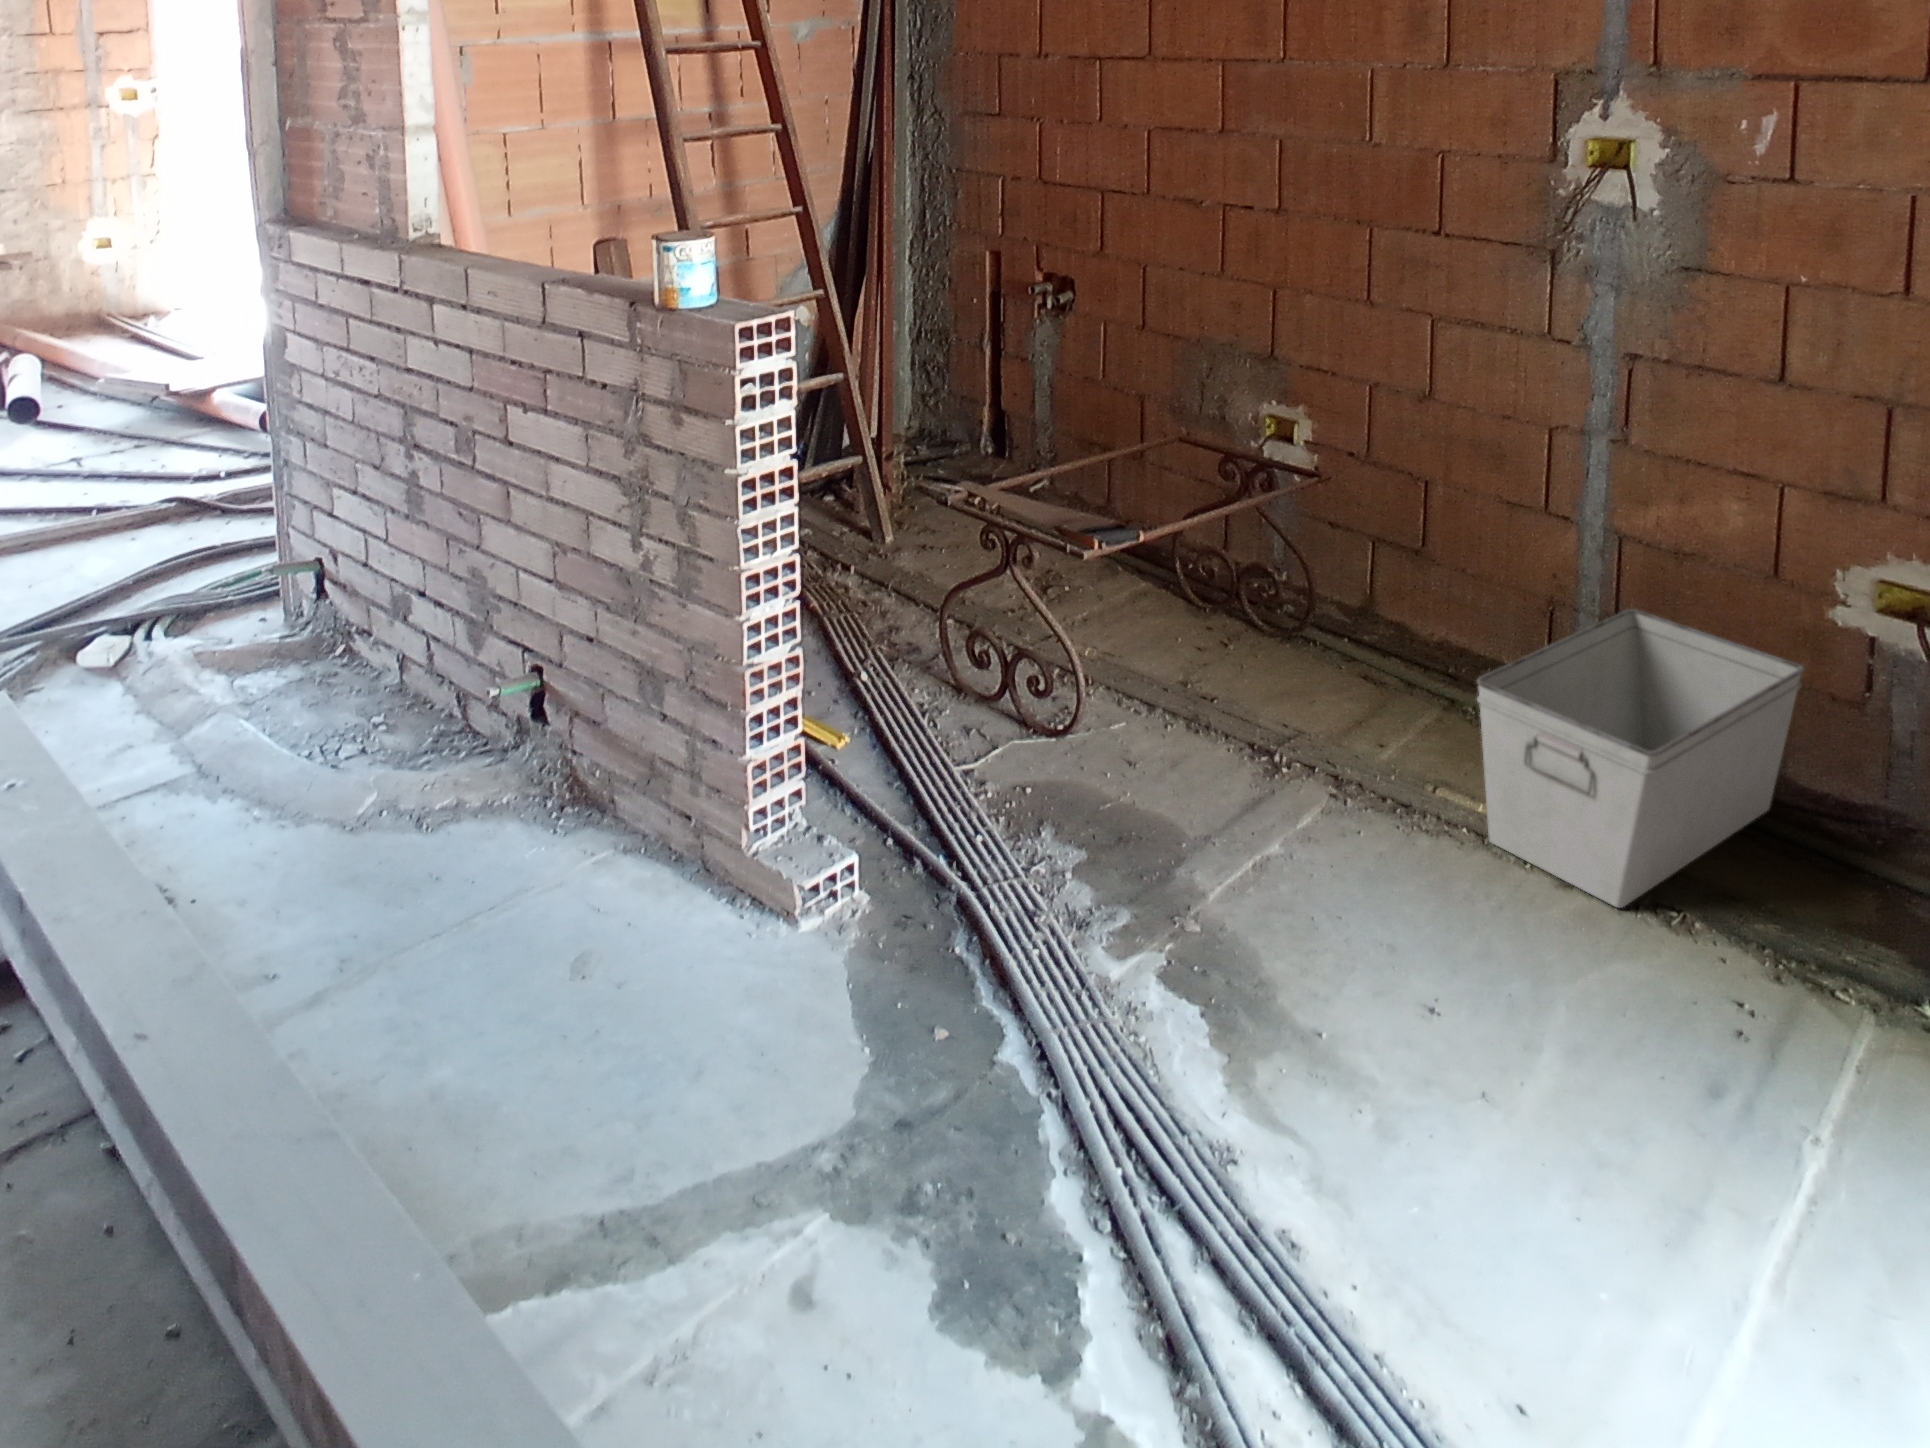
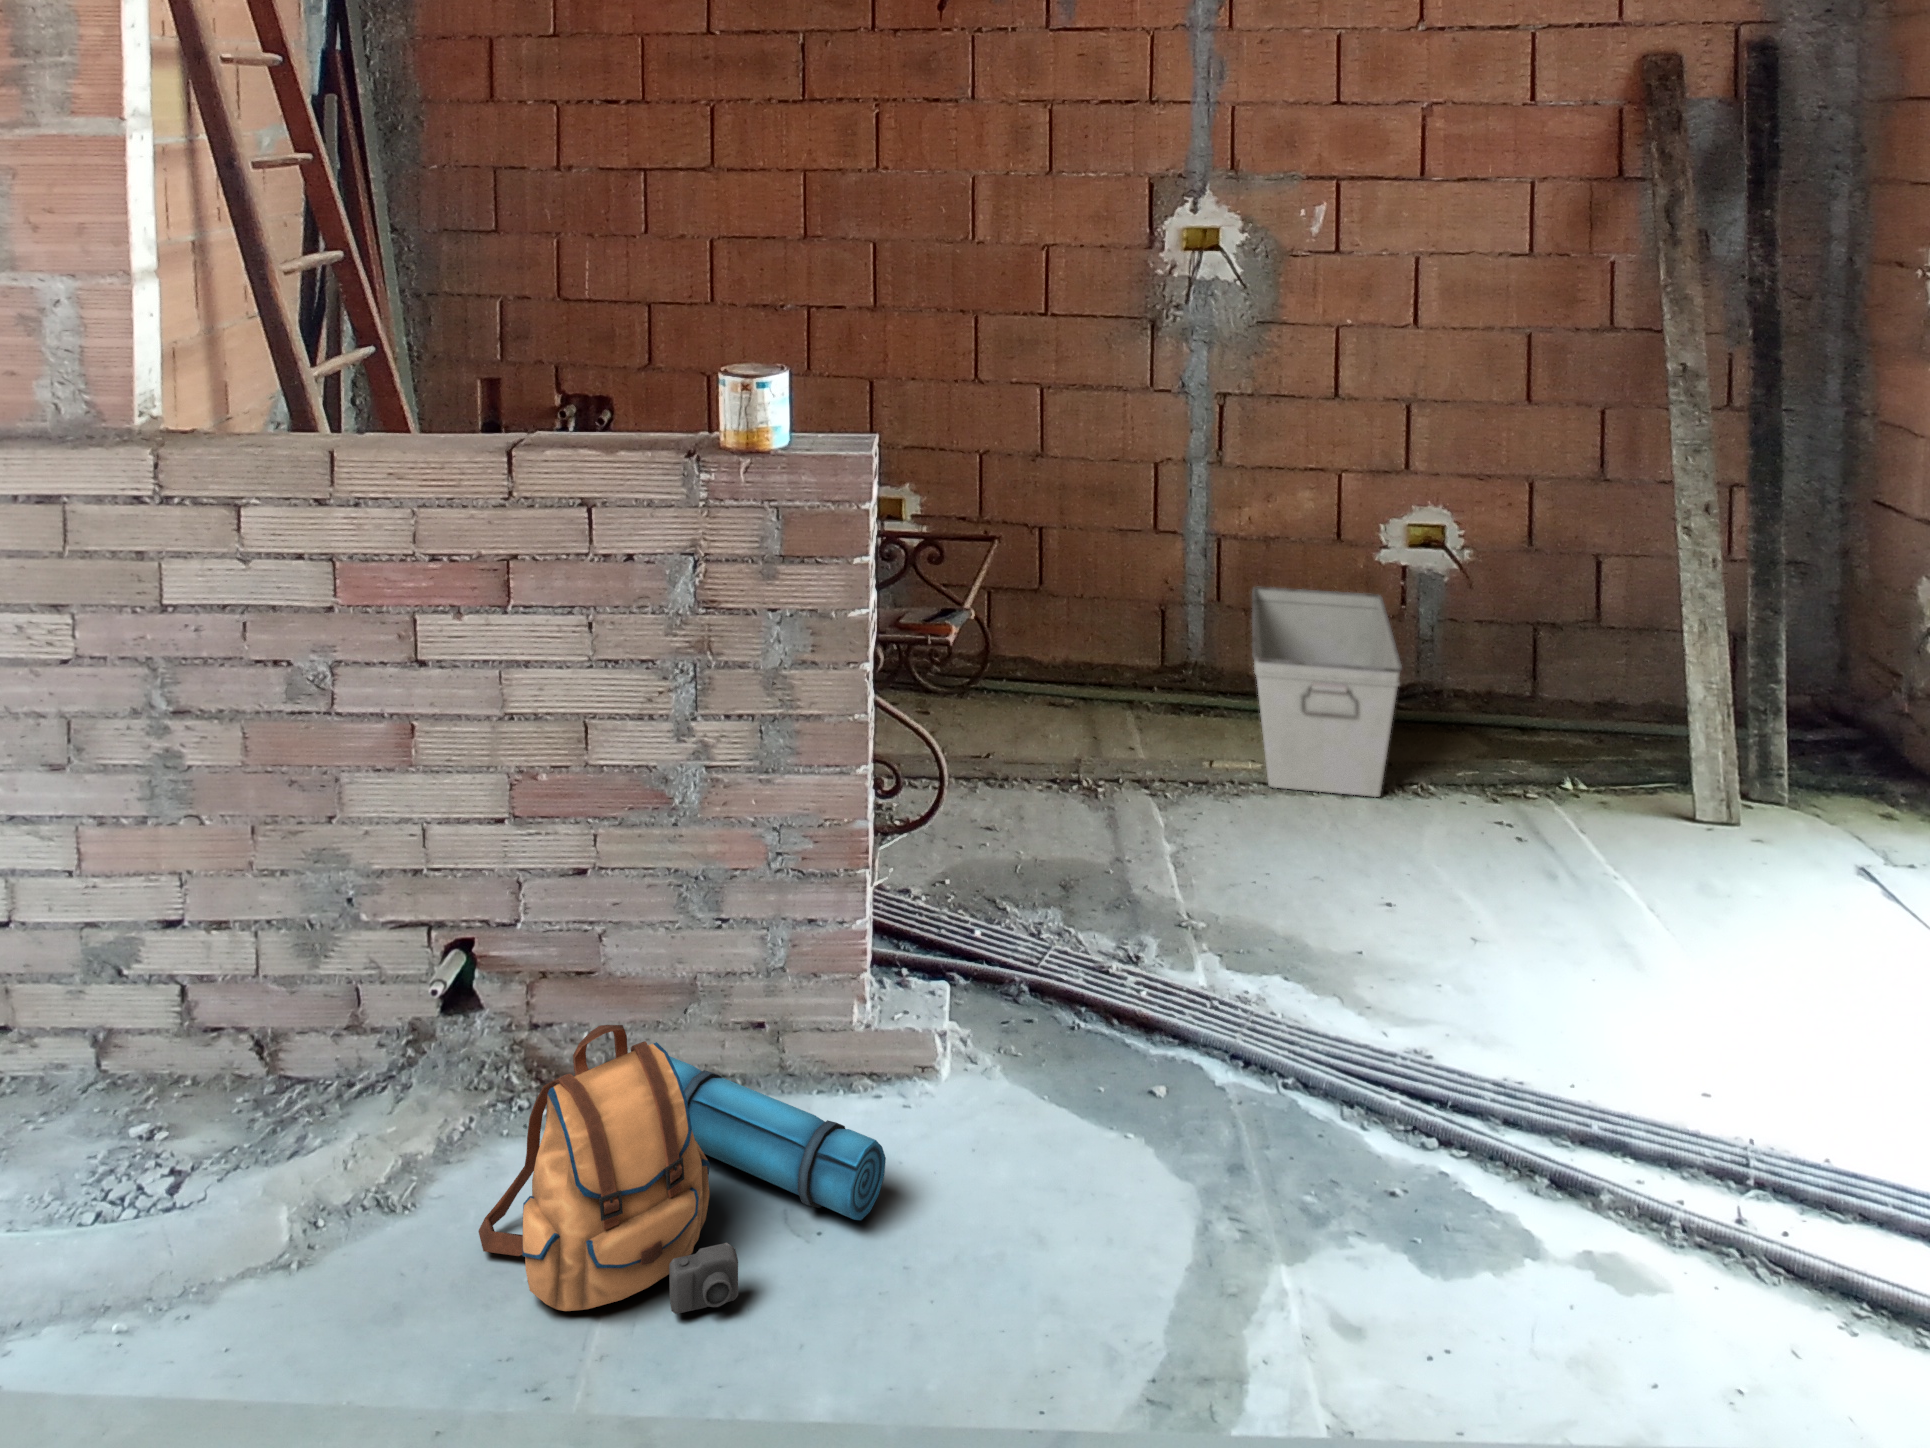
backpack: none [402,740,653,980] -> present [478,1025,886,1314]

